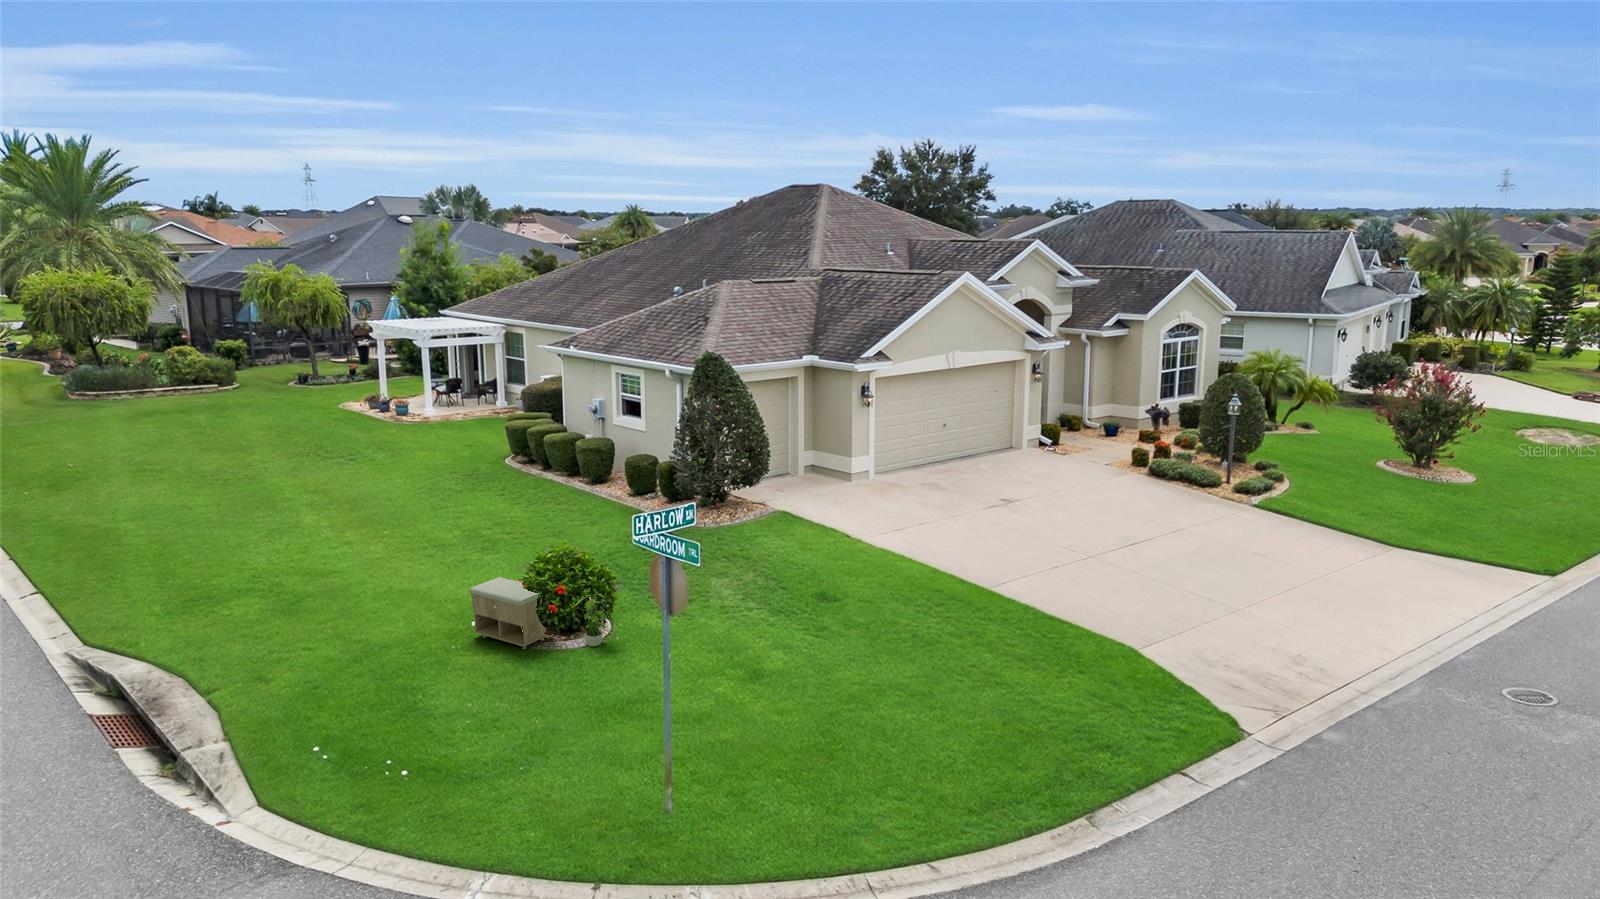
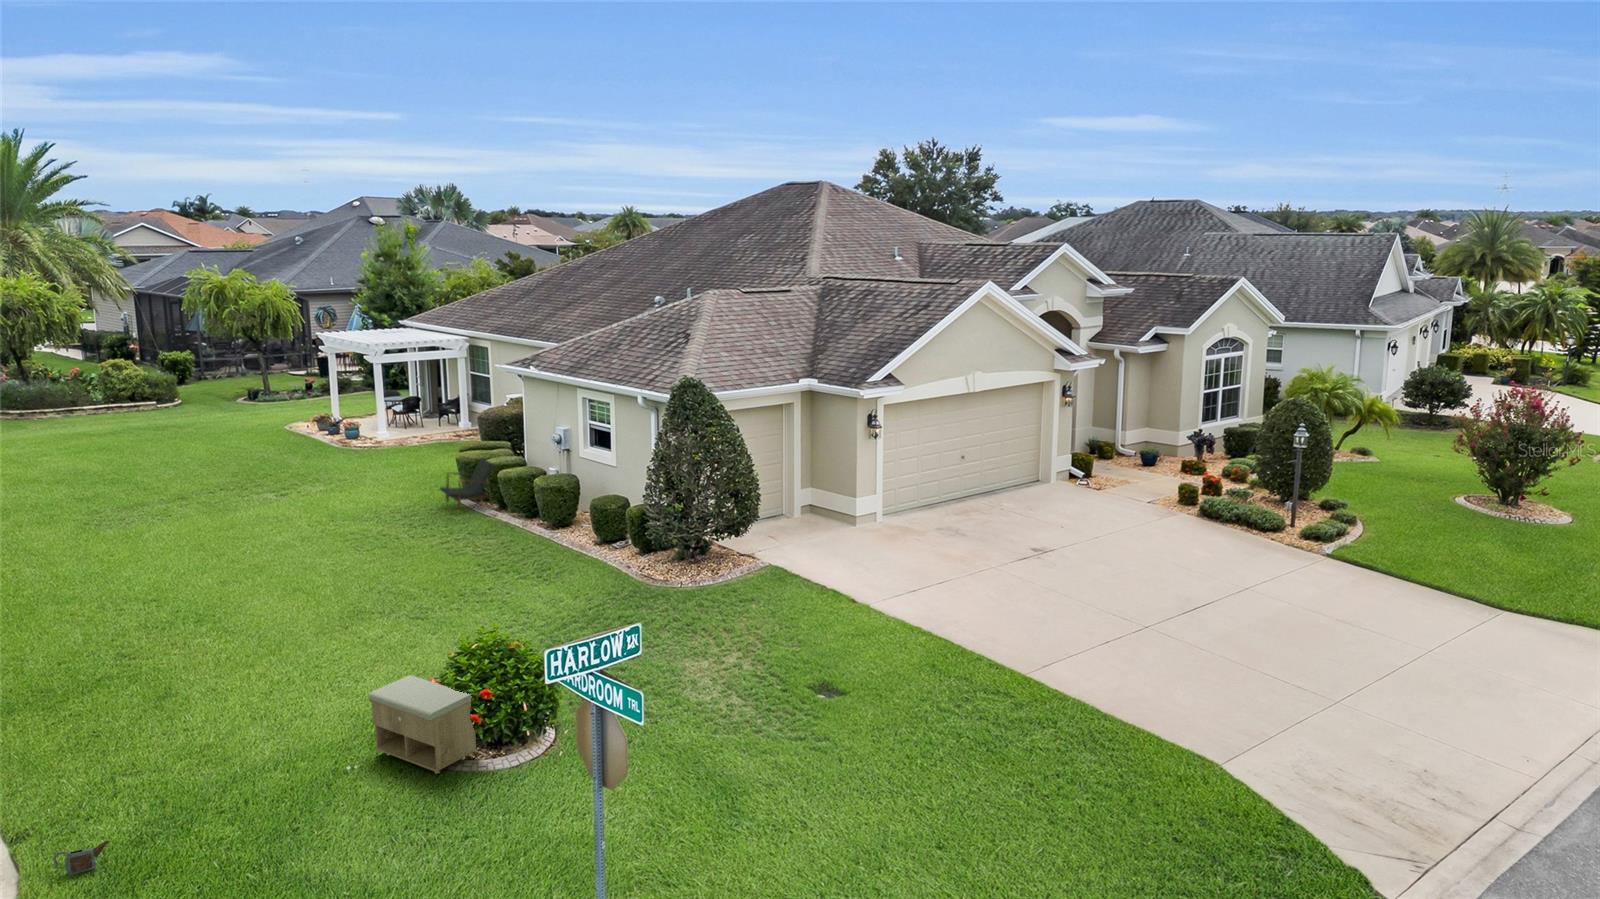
lounge chair: none [492,426,539,474] -> present [440,458,493,513]
potted plant: present [574,594,607,646] -> none [500,699,546,769]
watering can: none [254,683,292,707] -> present [53,841,109,876]

